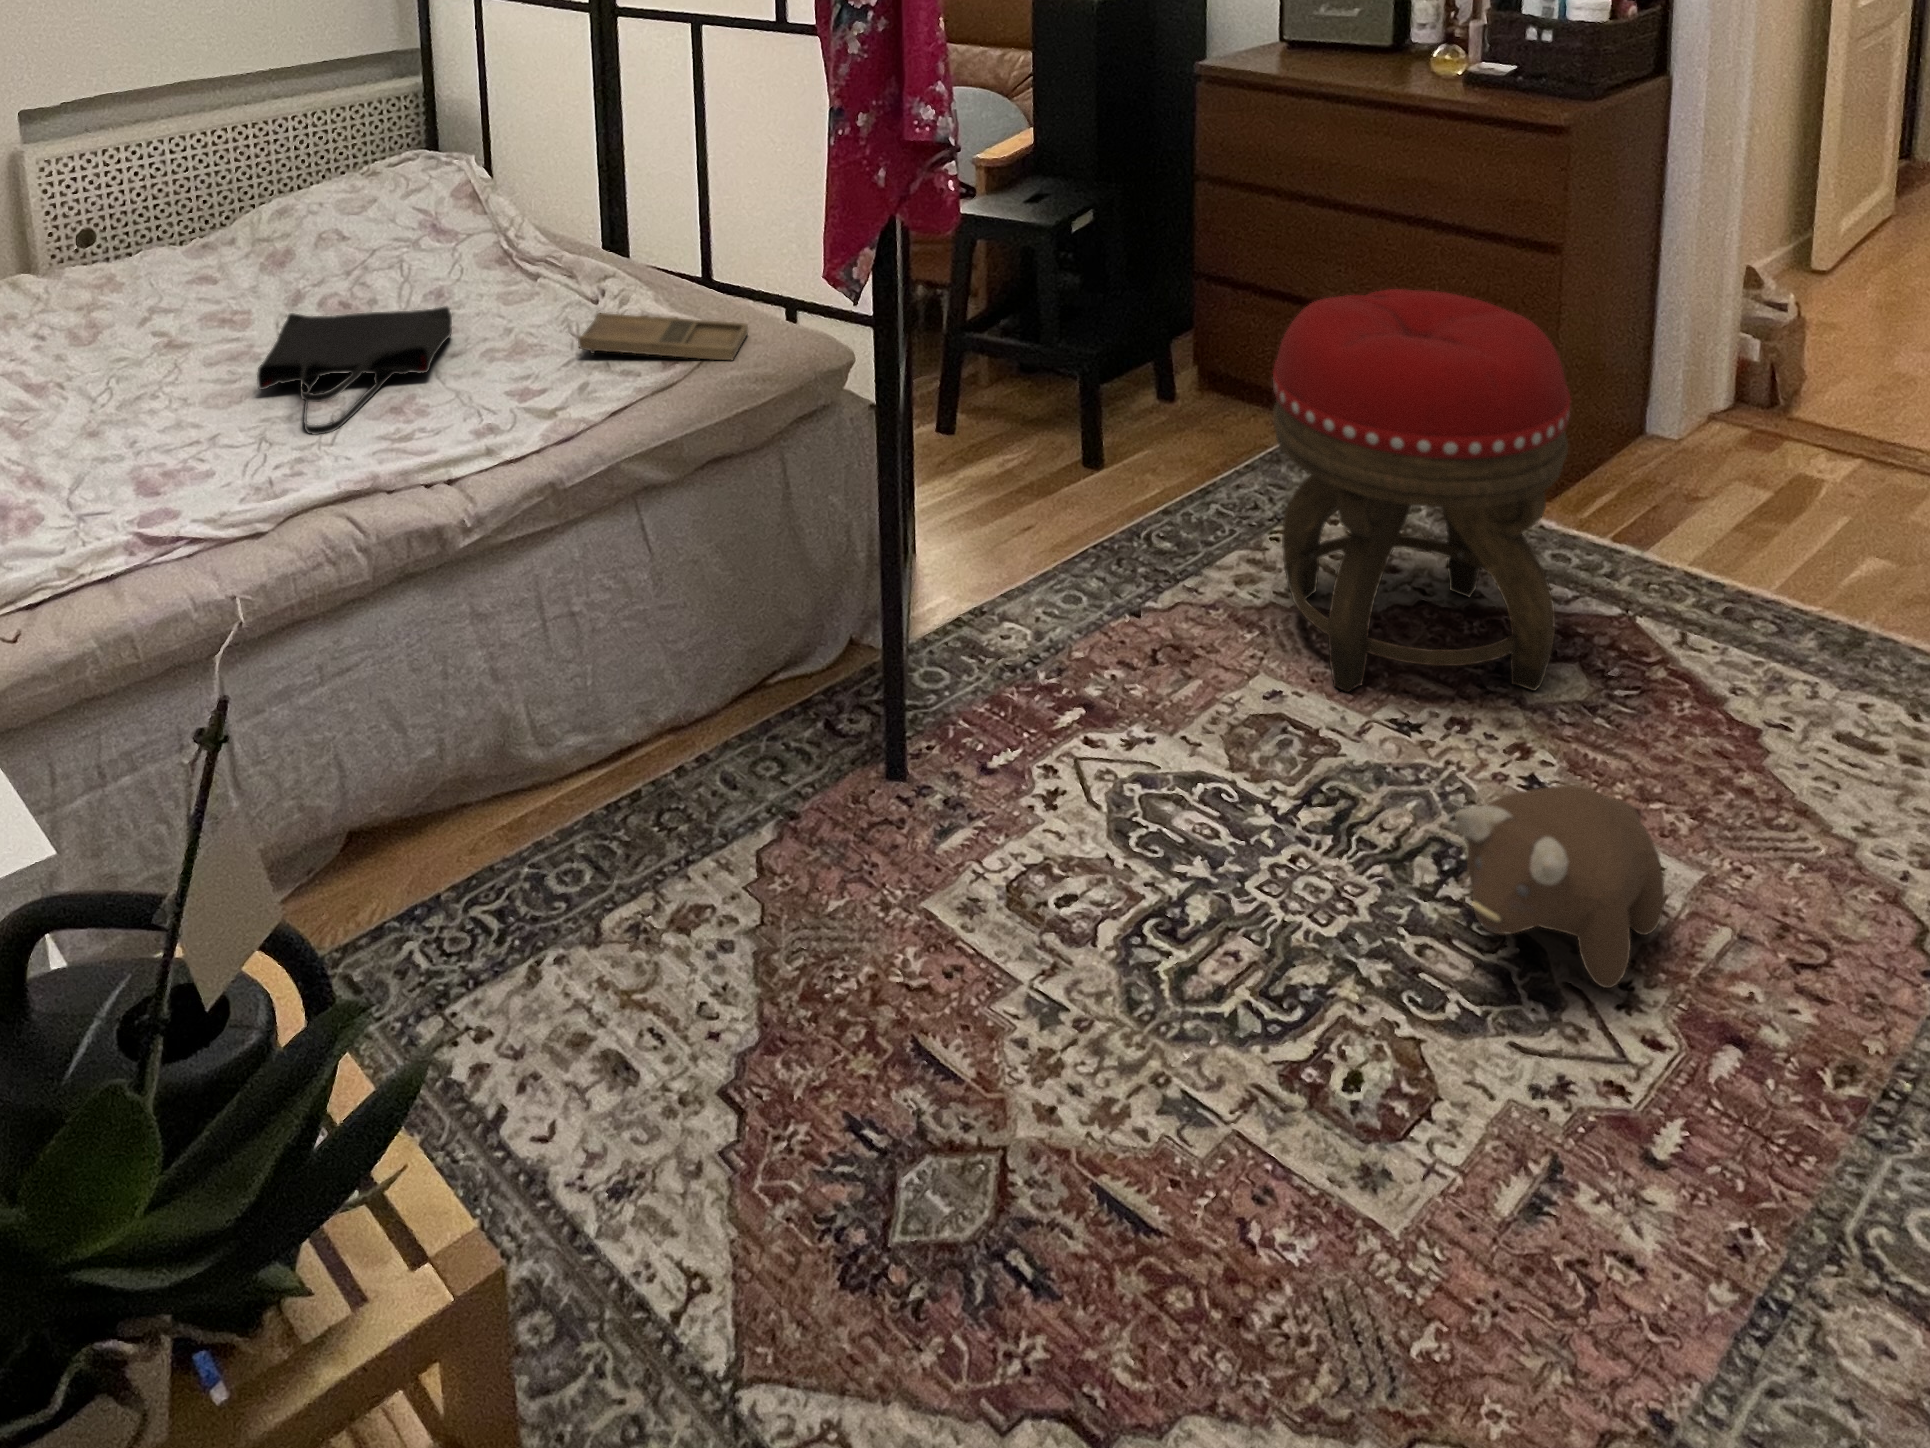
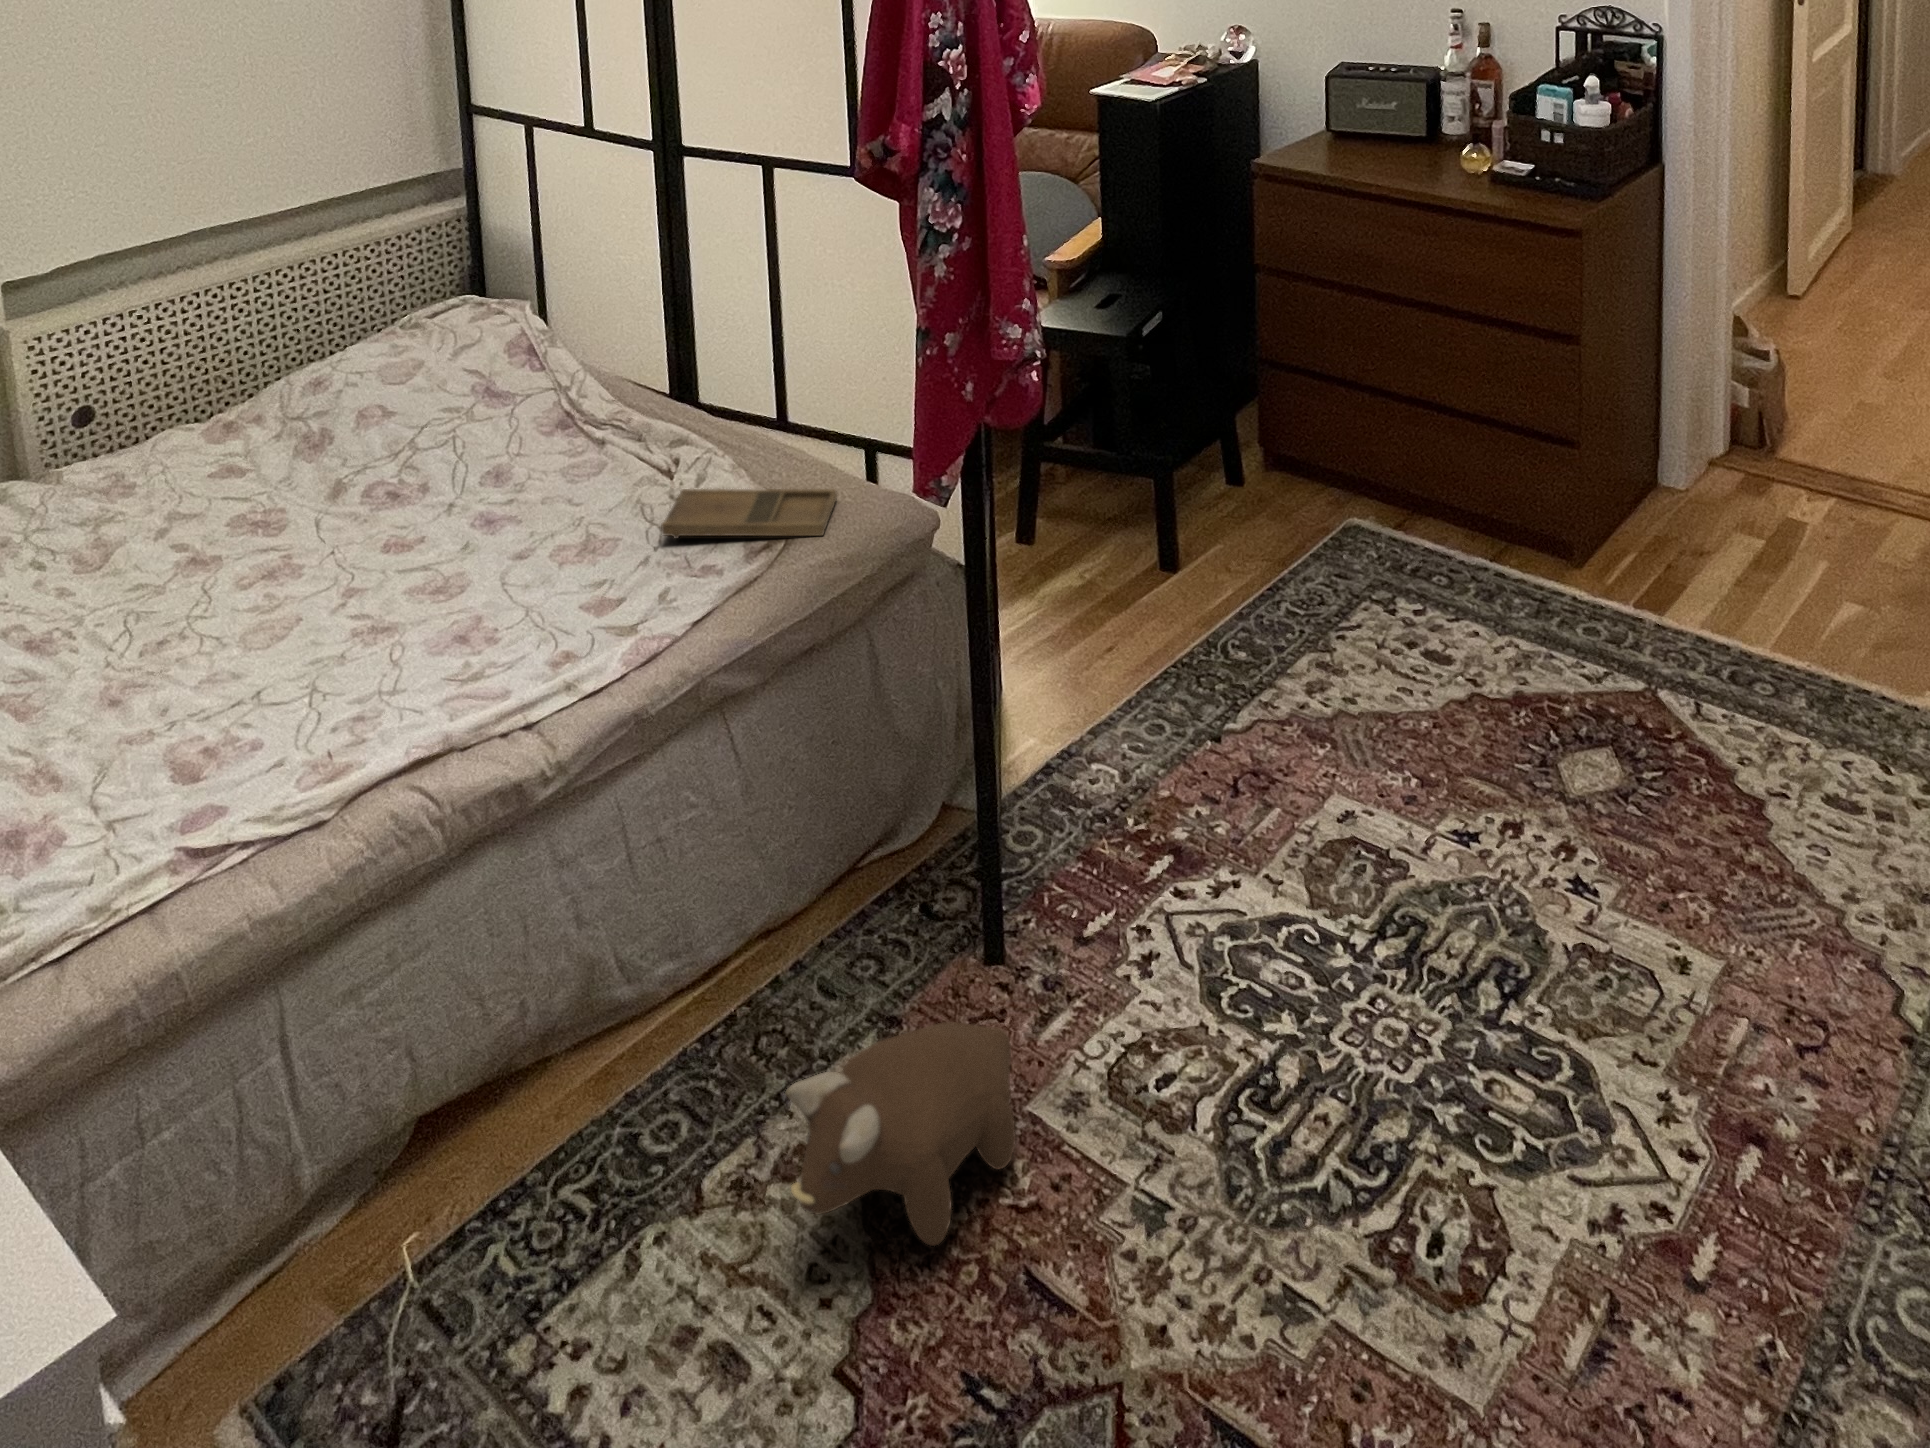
footstool: present [1273,289,1570,692] -> none [1338,405,1595,803]
tote bag: present [257,307,452,434] -> none [306,494,523,674]
plush toy: present [1455,785,1665,988] -> present [786,1022,1016,1246]

